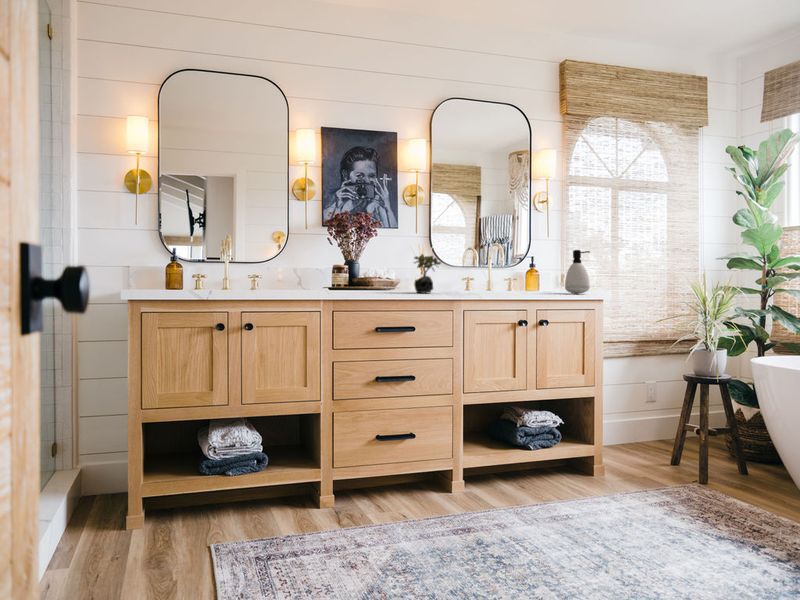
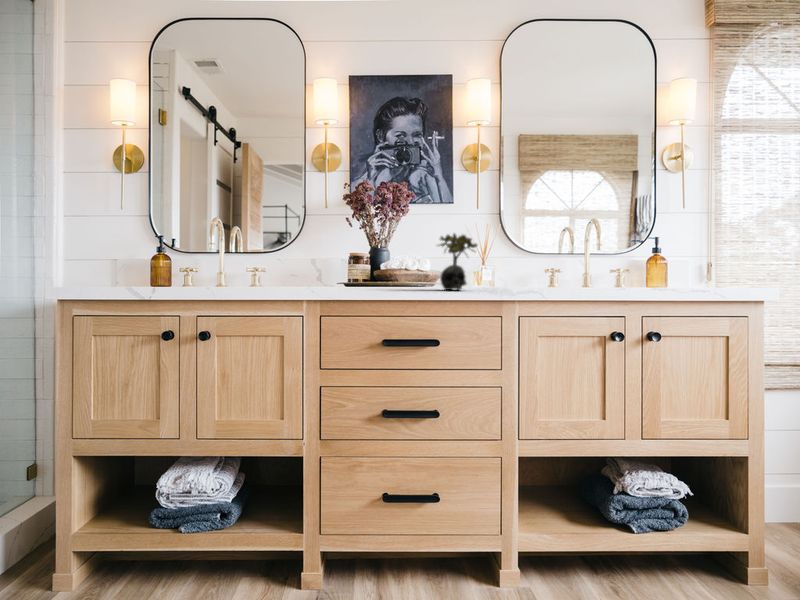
soap dispenser: present [565,250,590,294] -> none [696,221,740,291]

